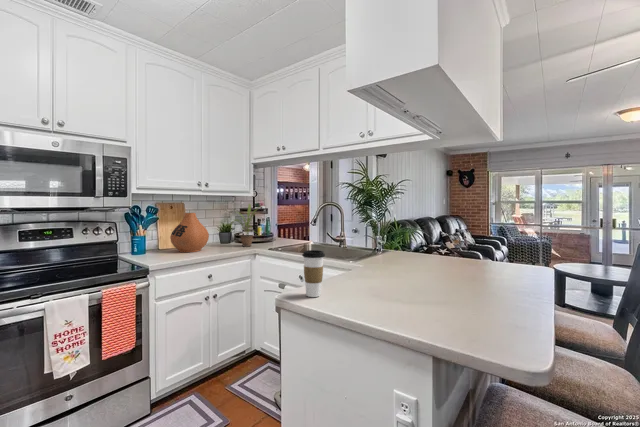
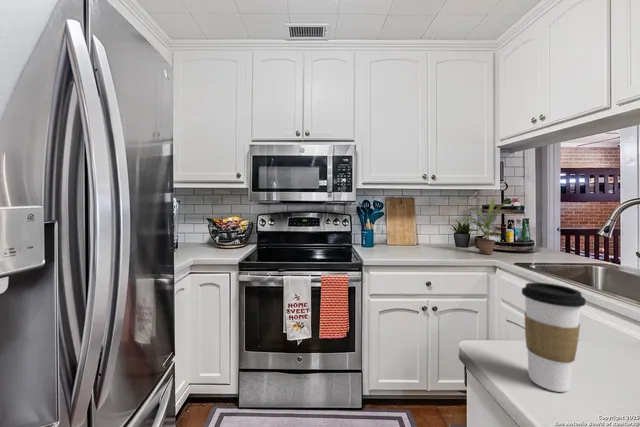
vase: present [170,213,209,252] -> none [393,209,435,252]

